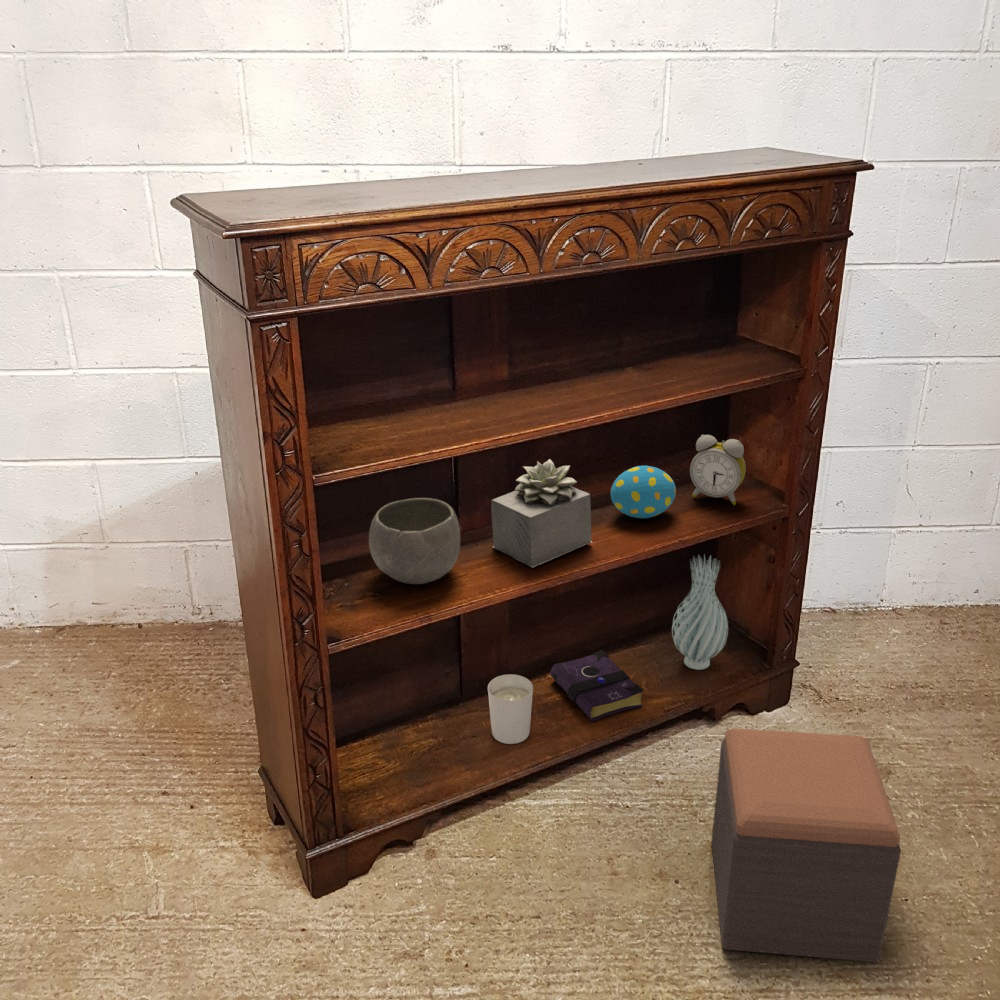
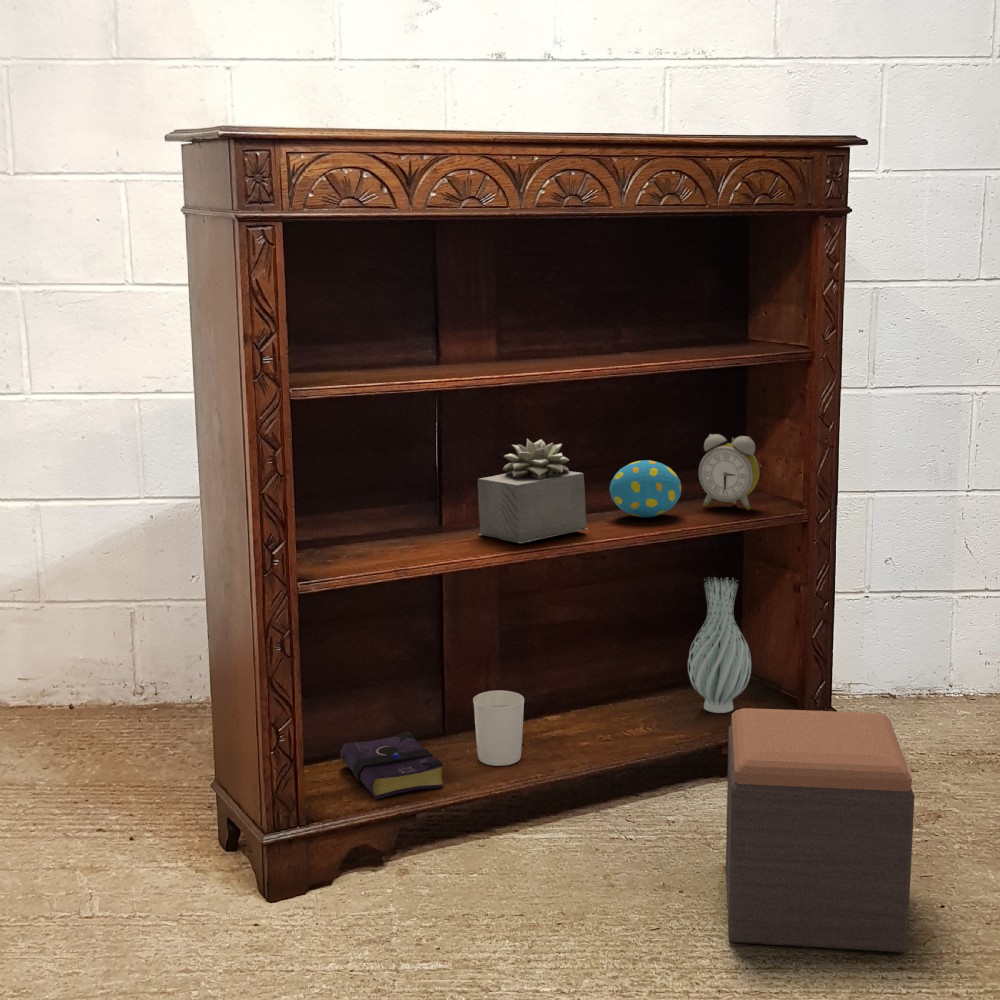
ceramic bowl: present [369,498,460,584] -> none [345,471,443,553]
book: present [551,650,643,722] -> present [340,731,443,799]

